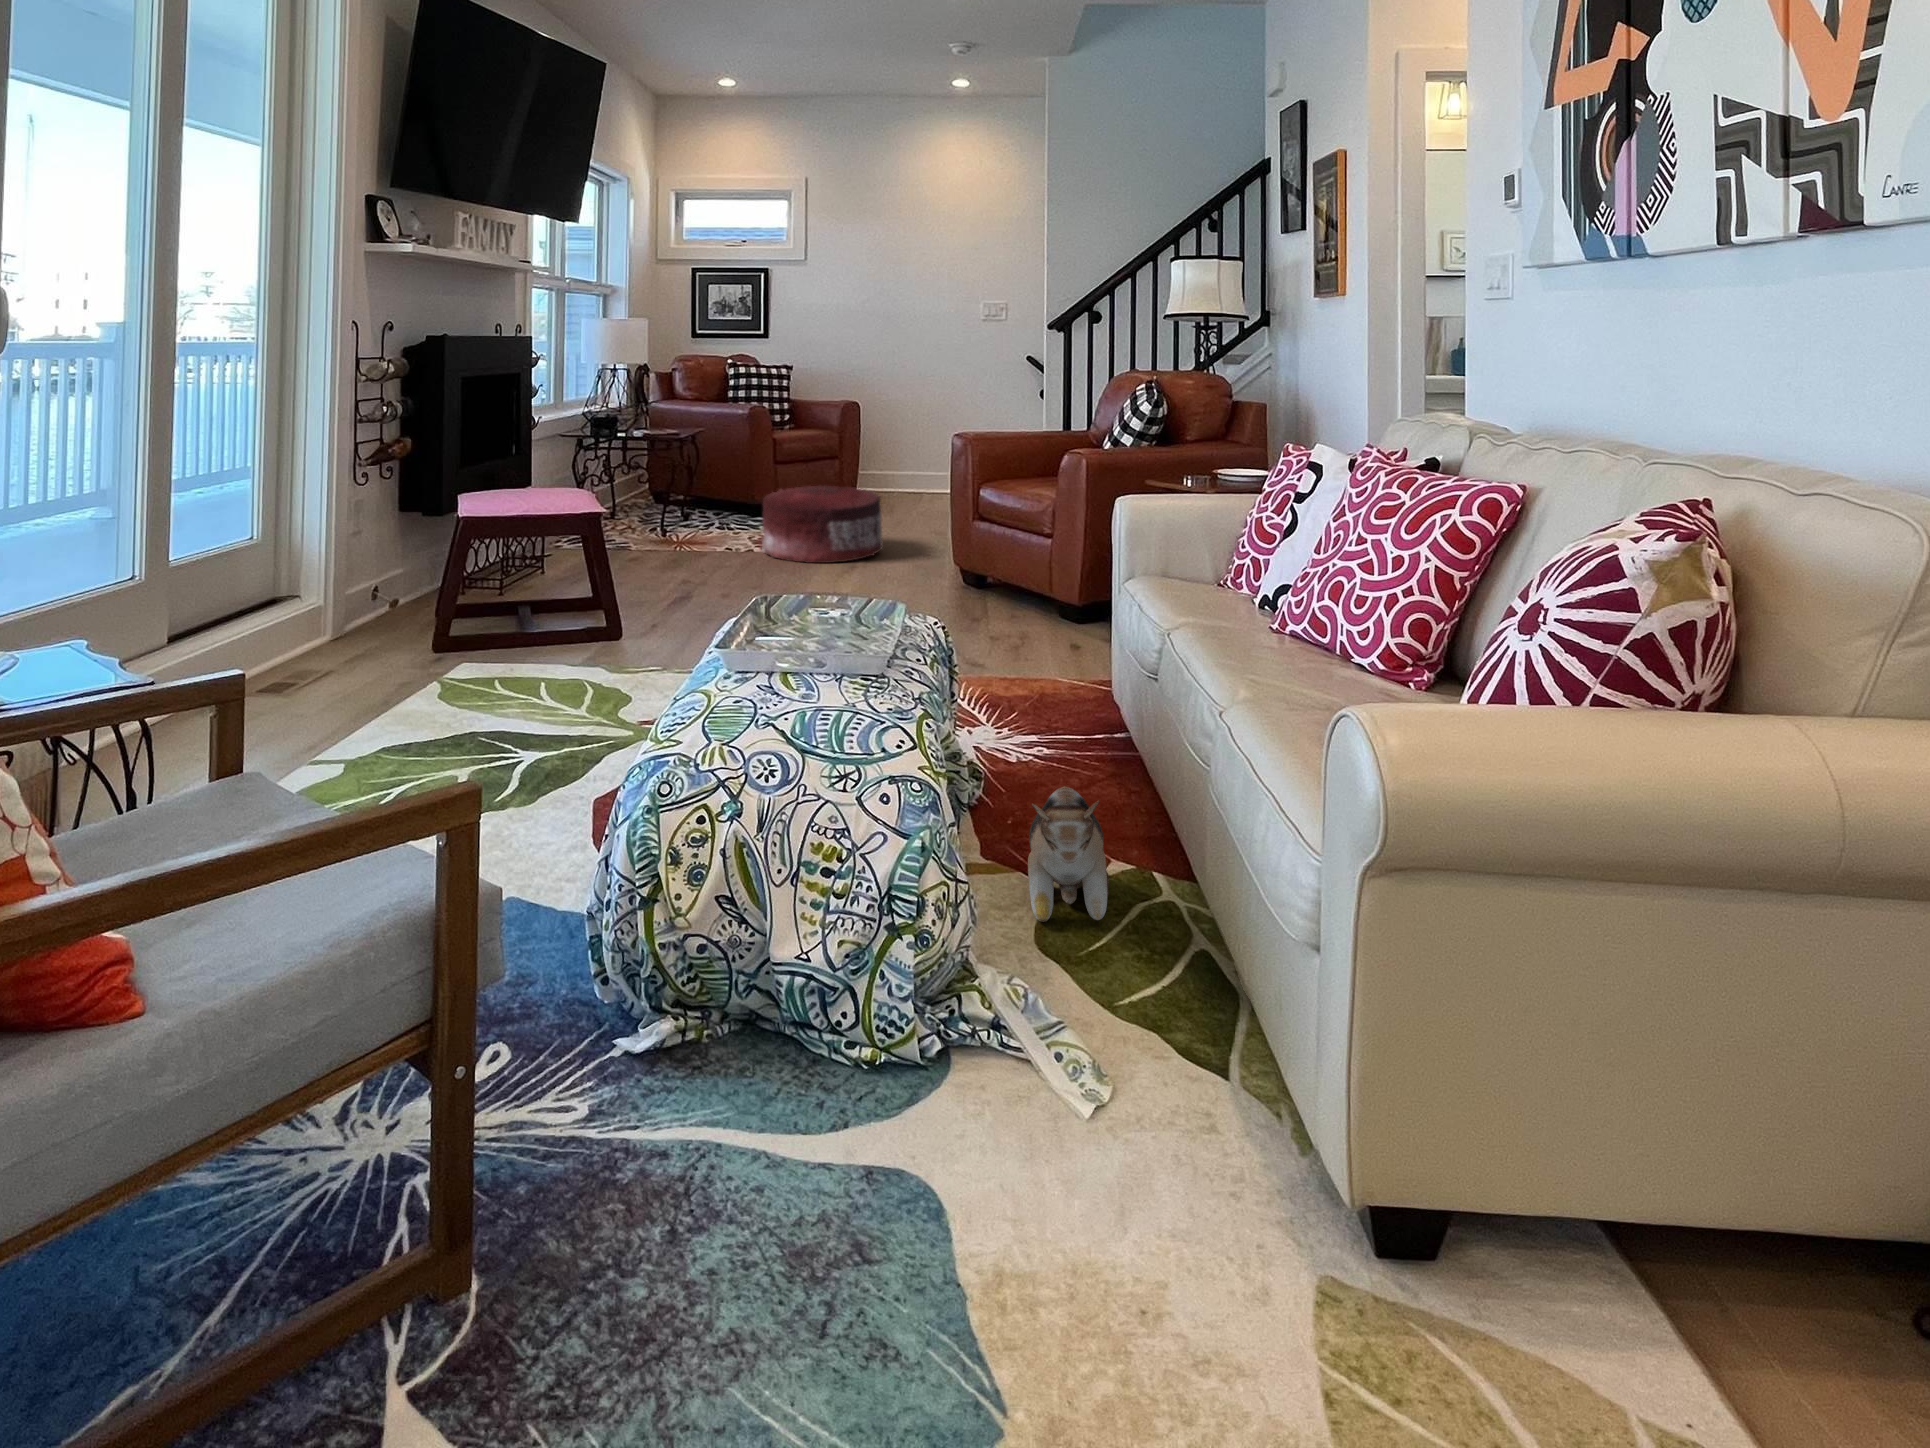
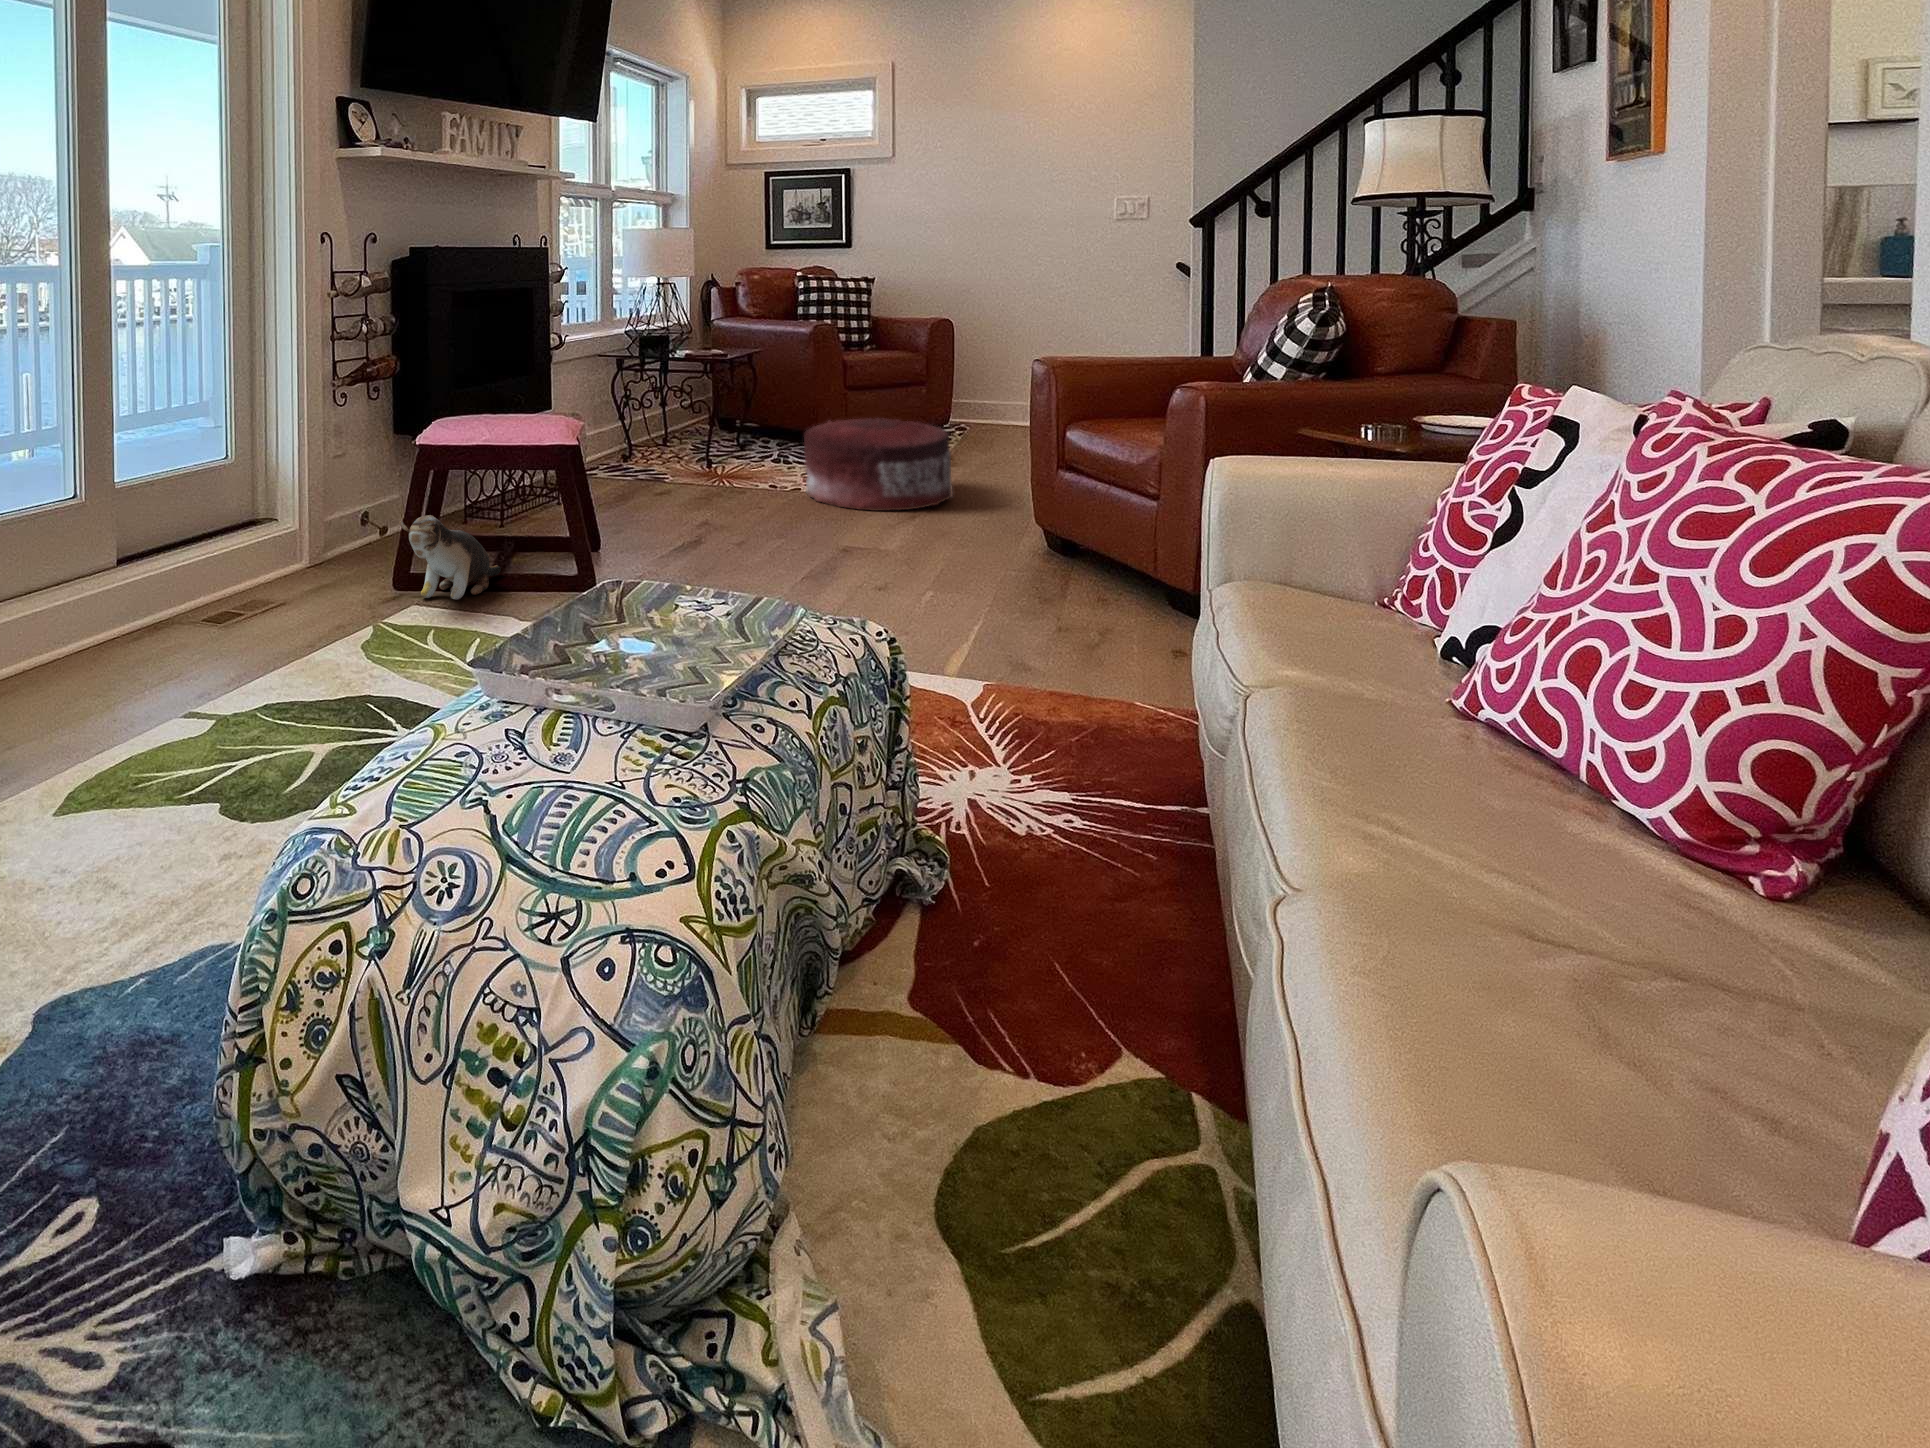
plush toy: present [1028,786,1109,922] -> present [399,515,501,600]

